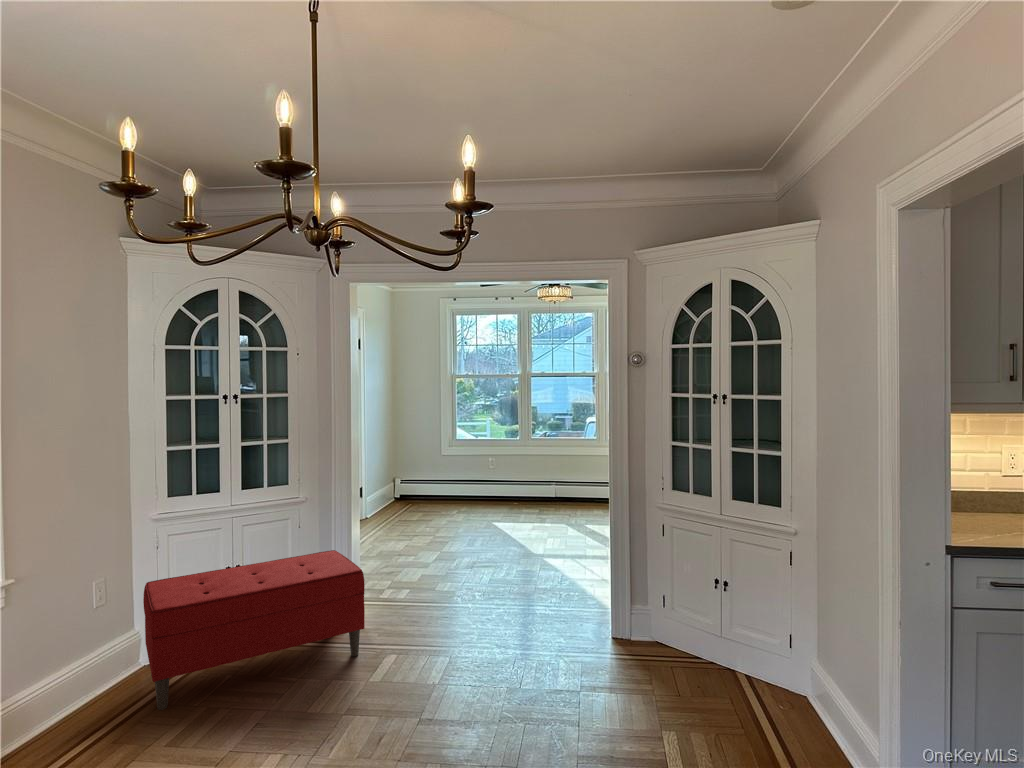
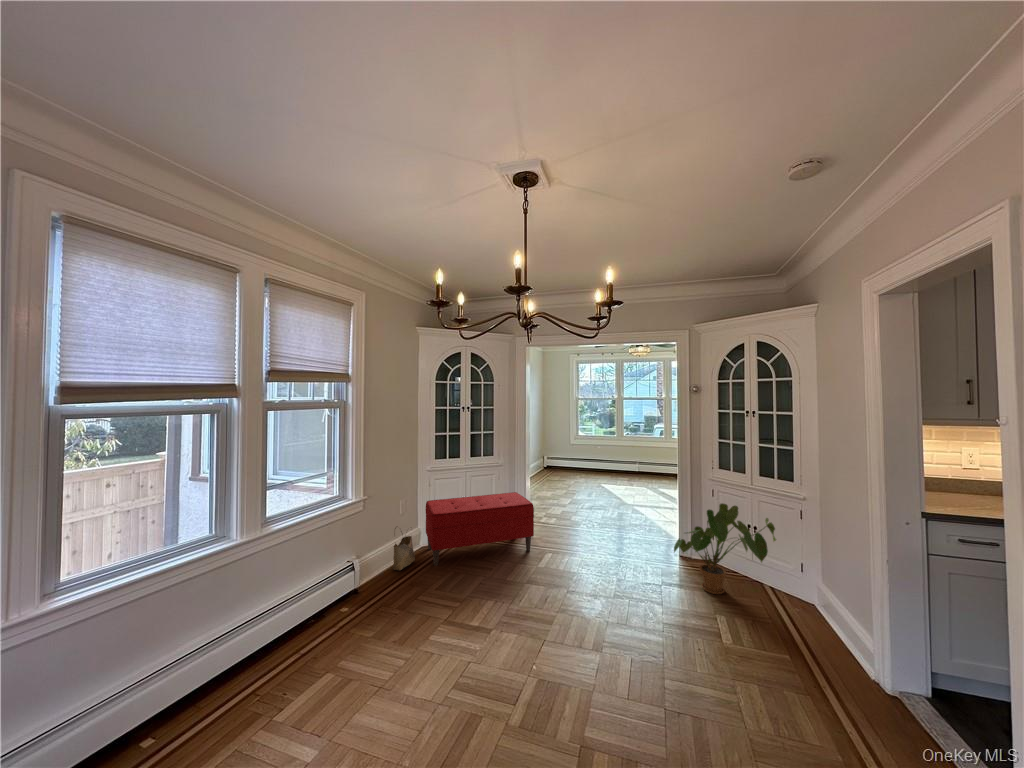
house plant: none [600,546,752,696] -> present [674,503,776,594]
woven basket: none [62,641,117,731] -> present [393,528,415,570]

